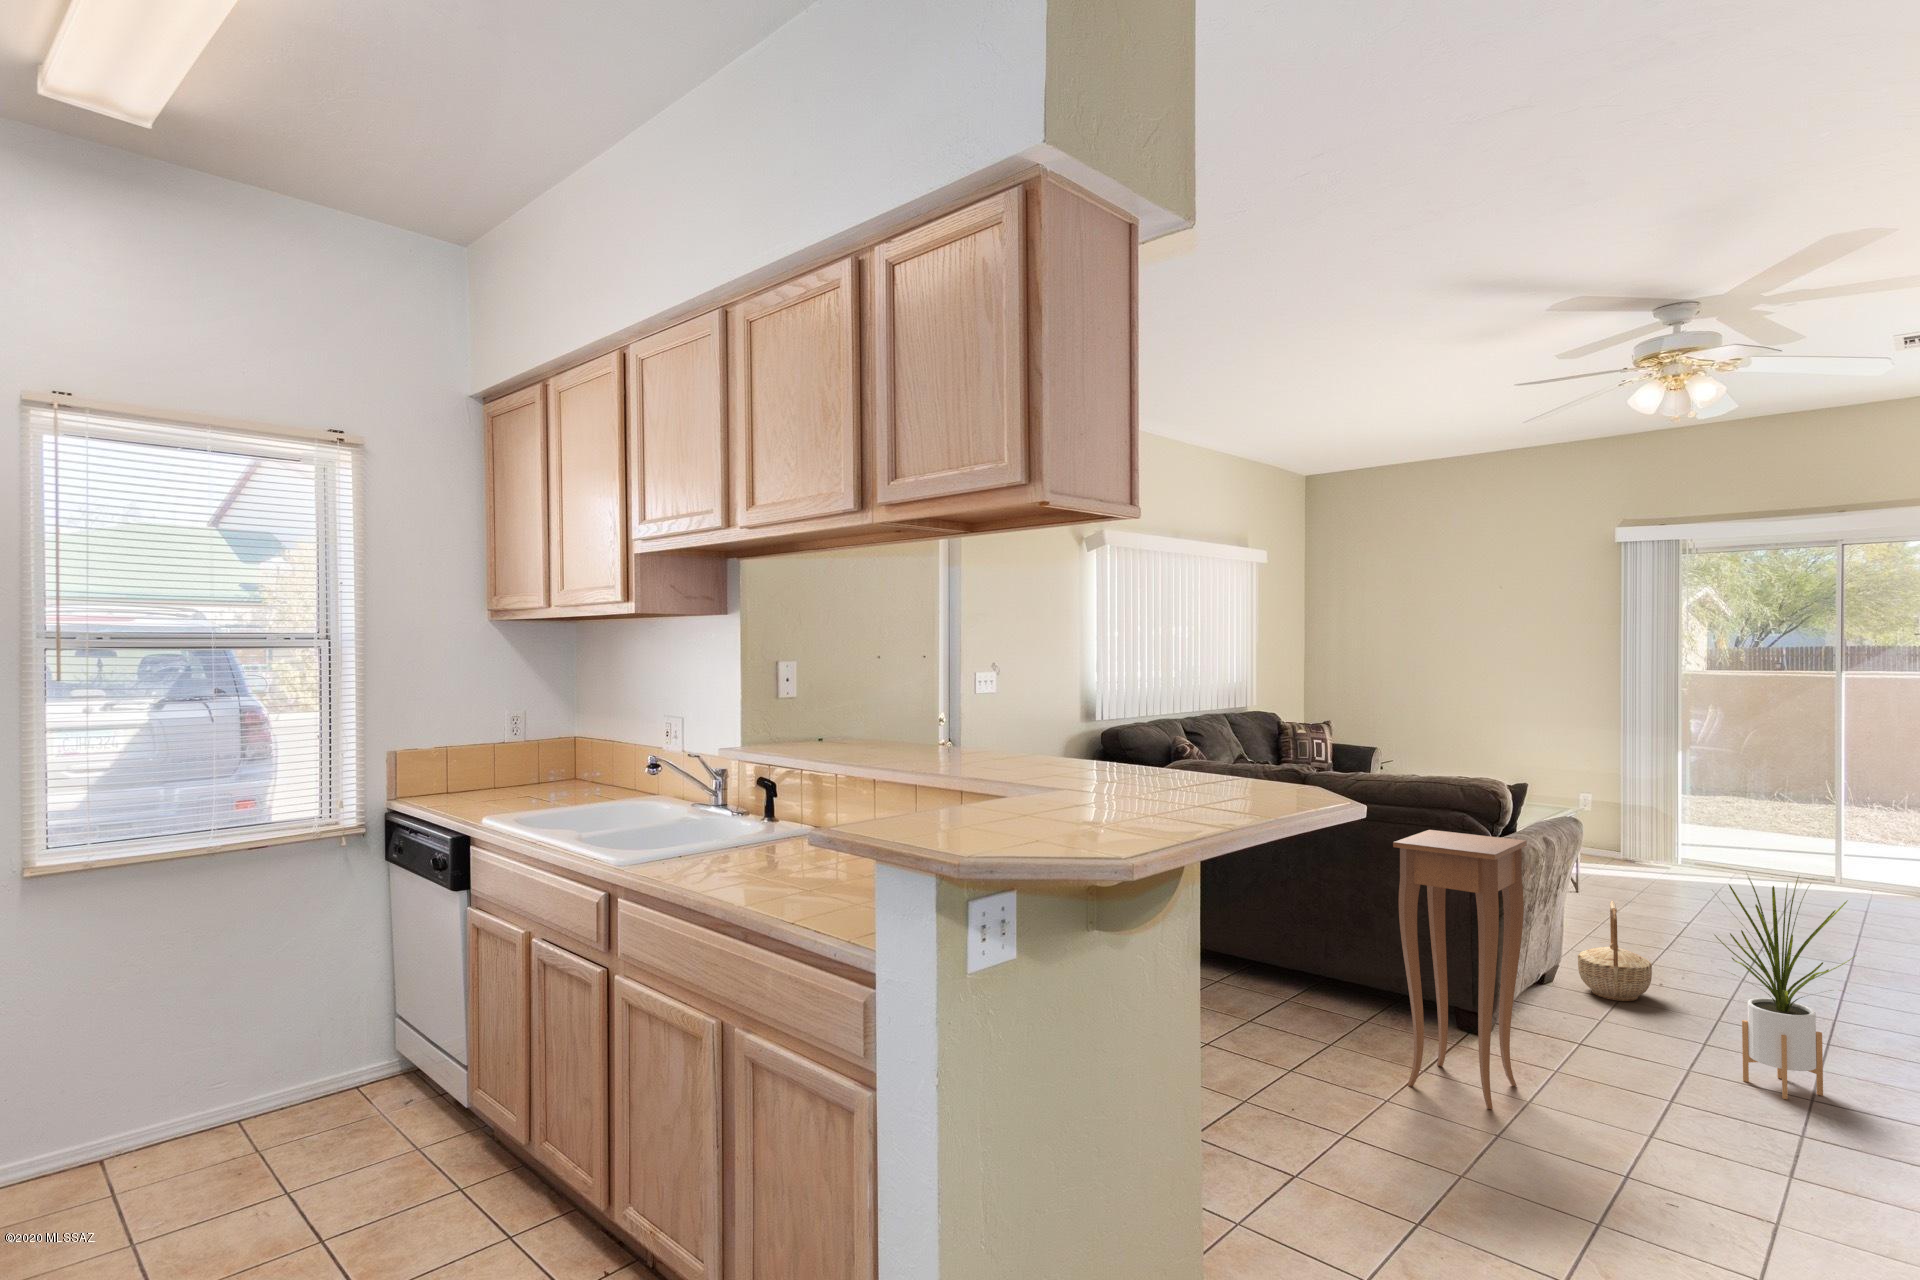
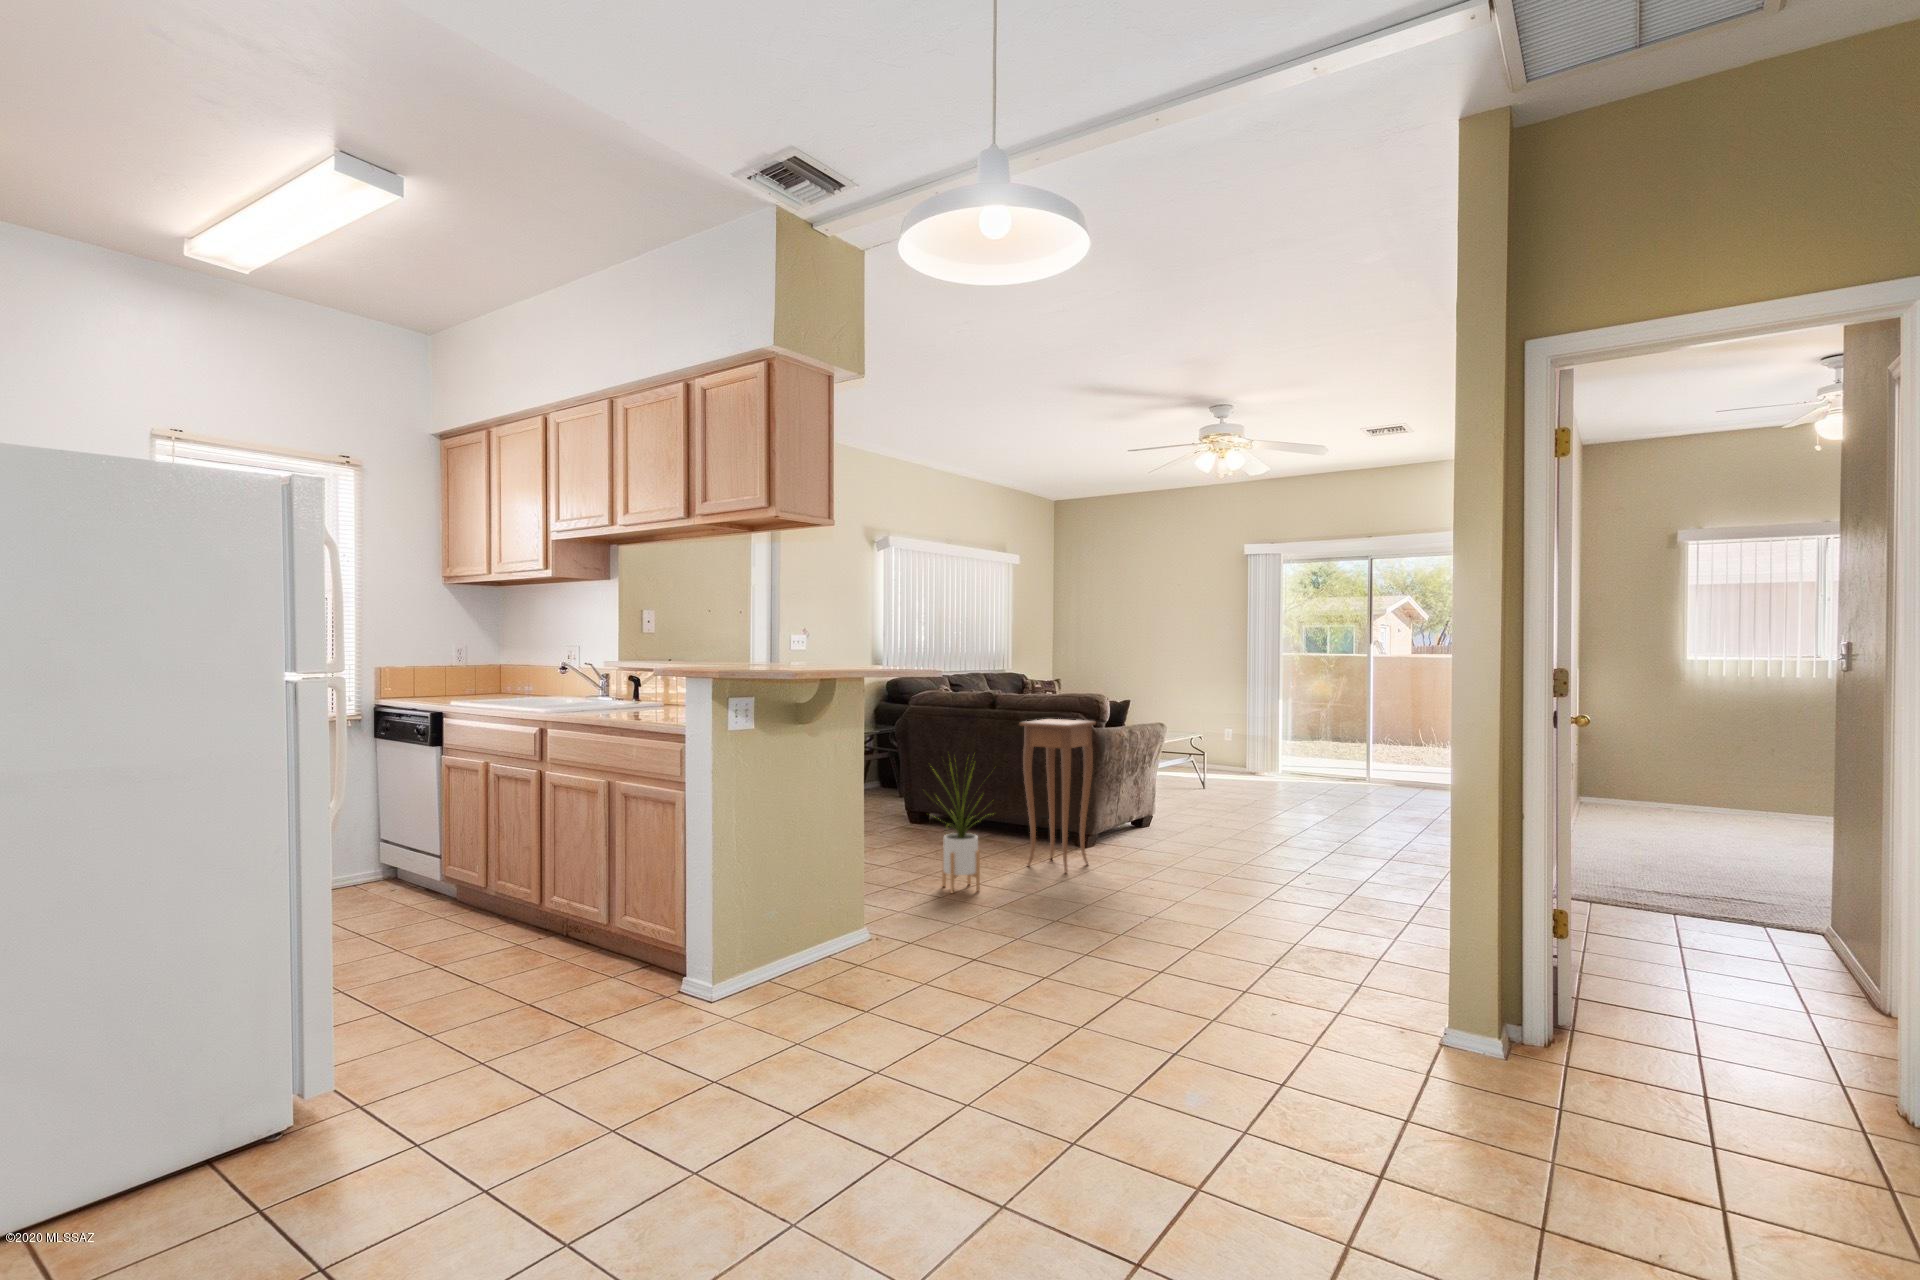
house plant: present [1715,876,1855,1099] -> present [930,762,980,893]
basket: present [1578,900,1652,1001] -> none [1160,773,1200,833]

